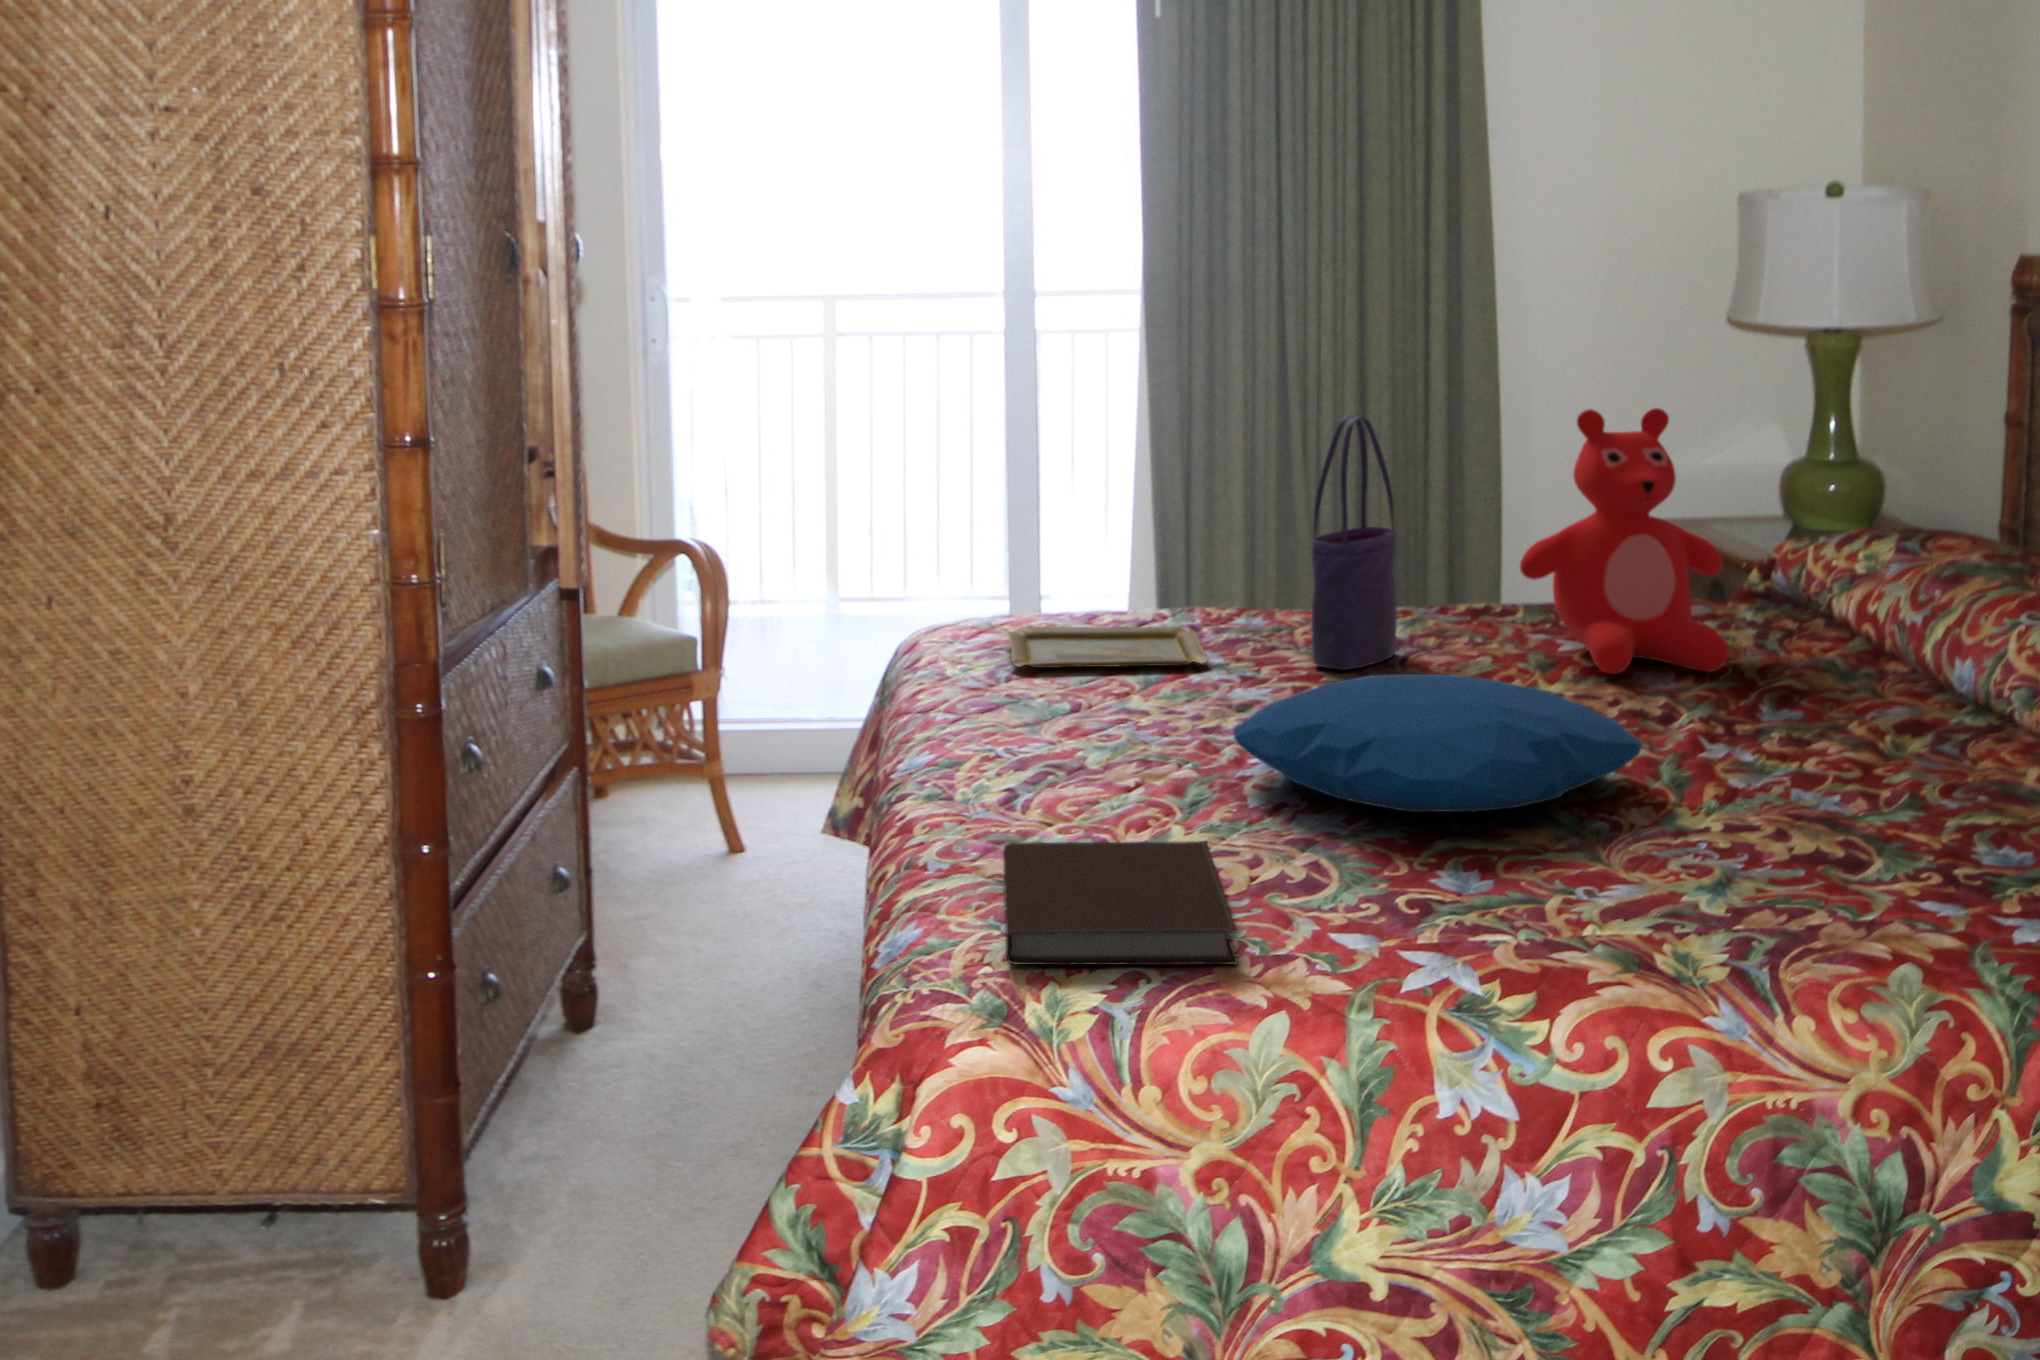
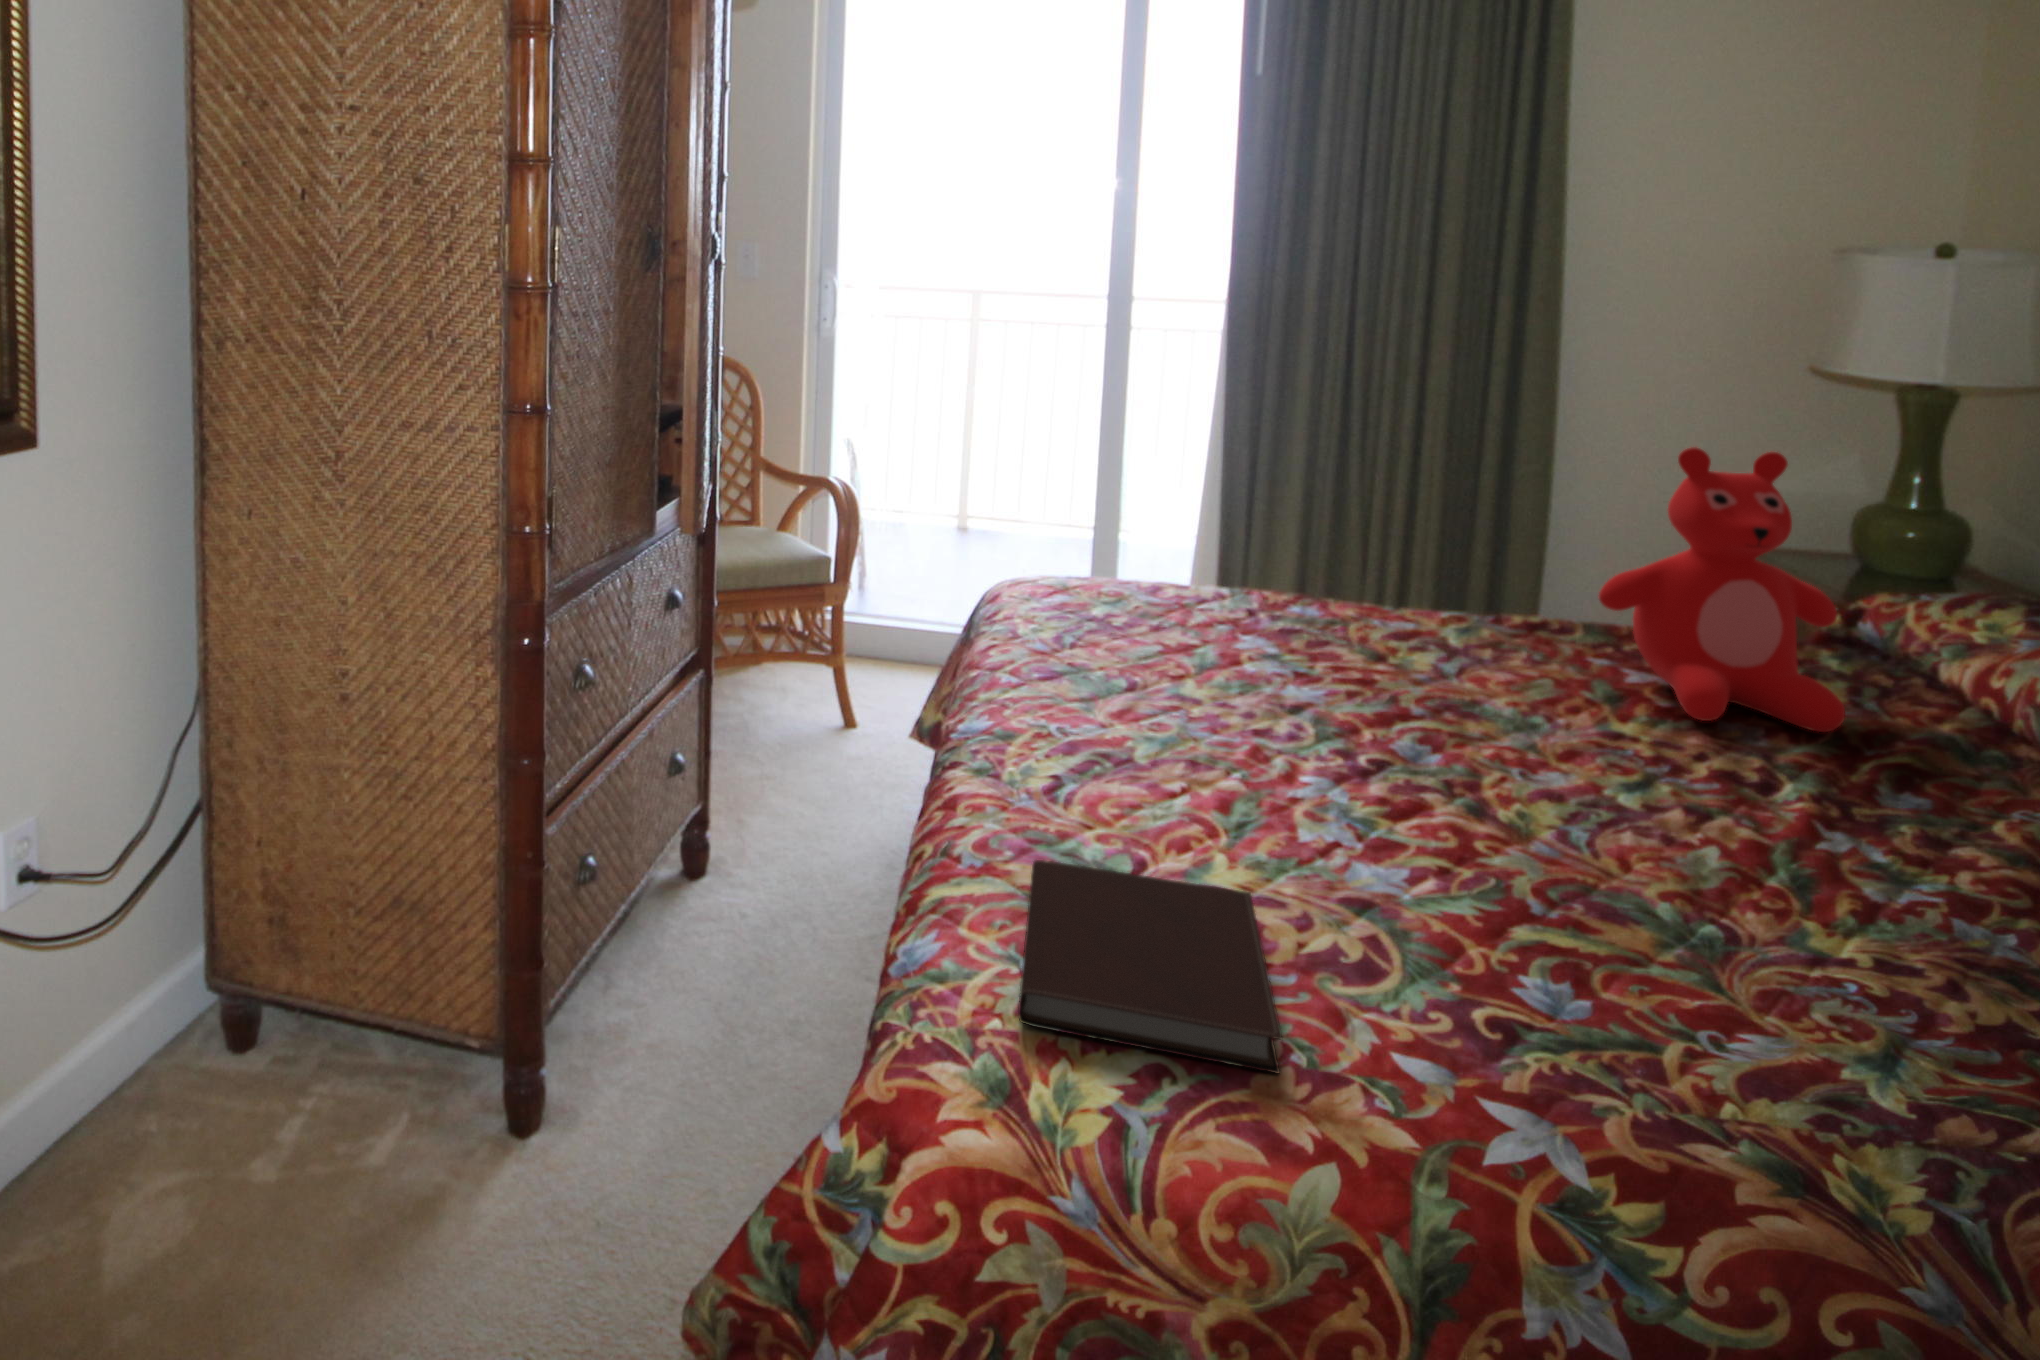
tote bag: present [1312,415,1397,670] -> none [1367,433,1465,677]
tray: present [1007,626,1208,668] -> none [1067,593,1260,653]
pillow: present [1233,674,1642,812] -> none [1285,714,1769,899]

